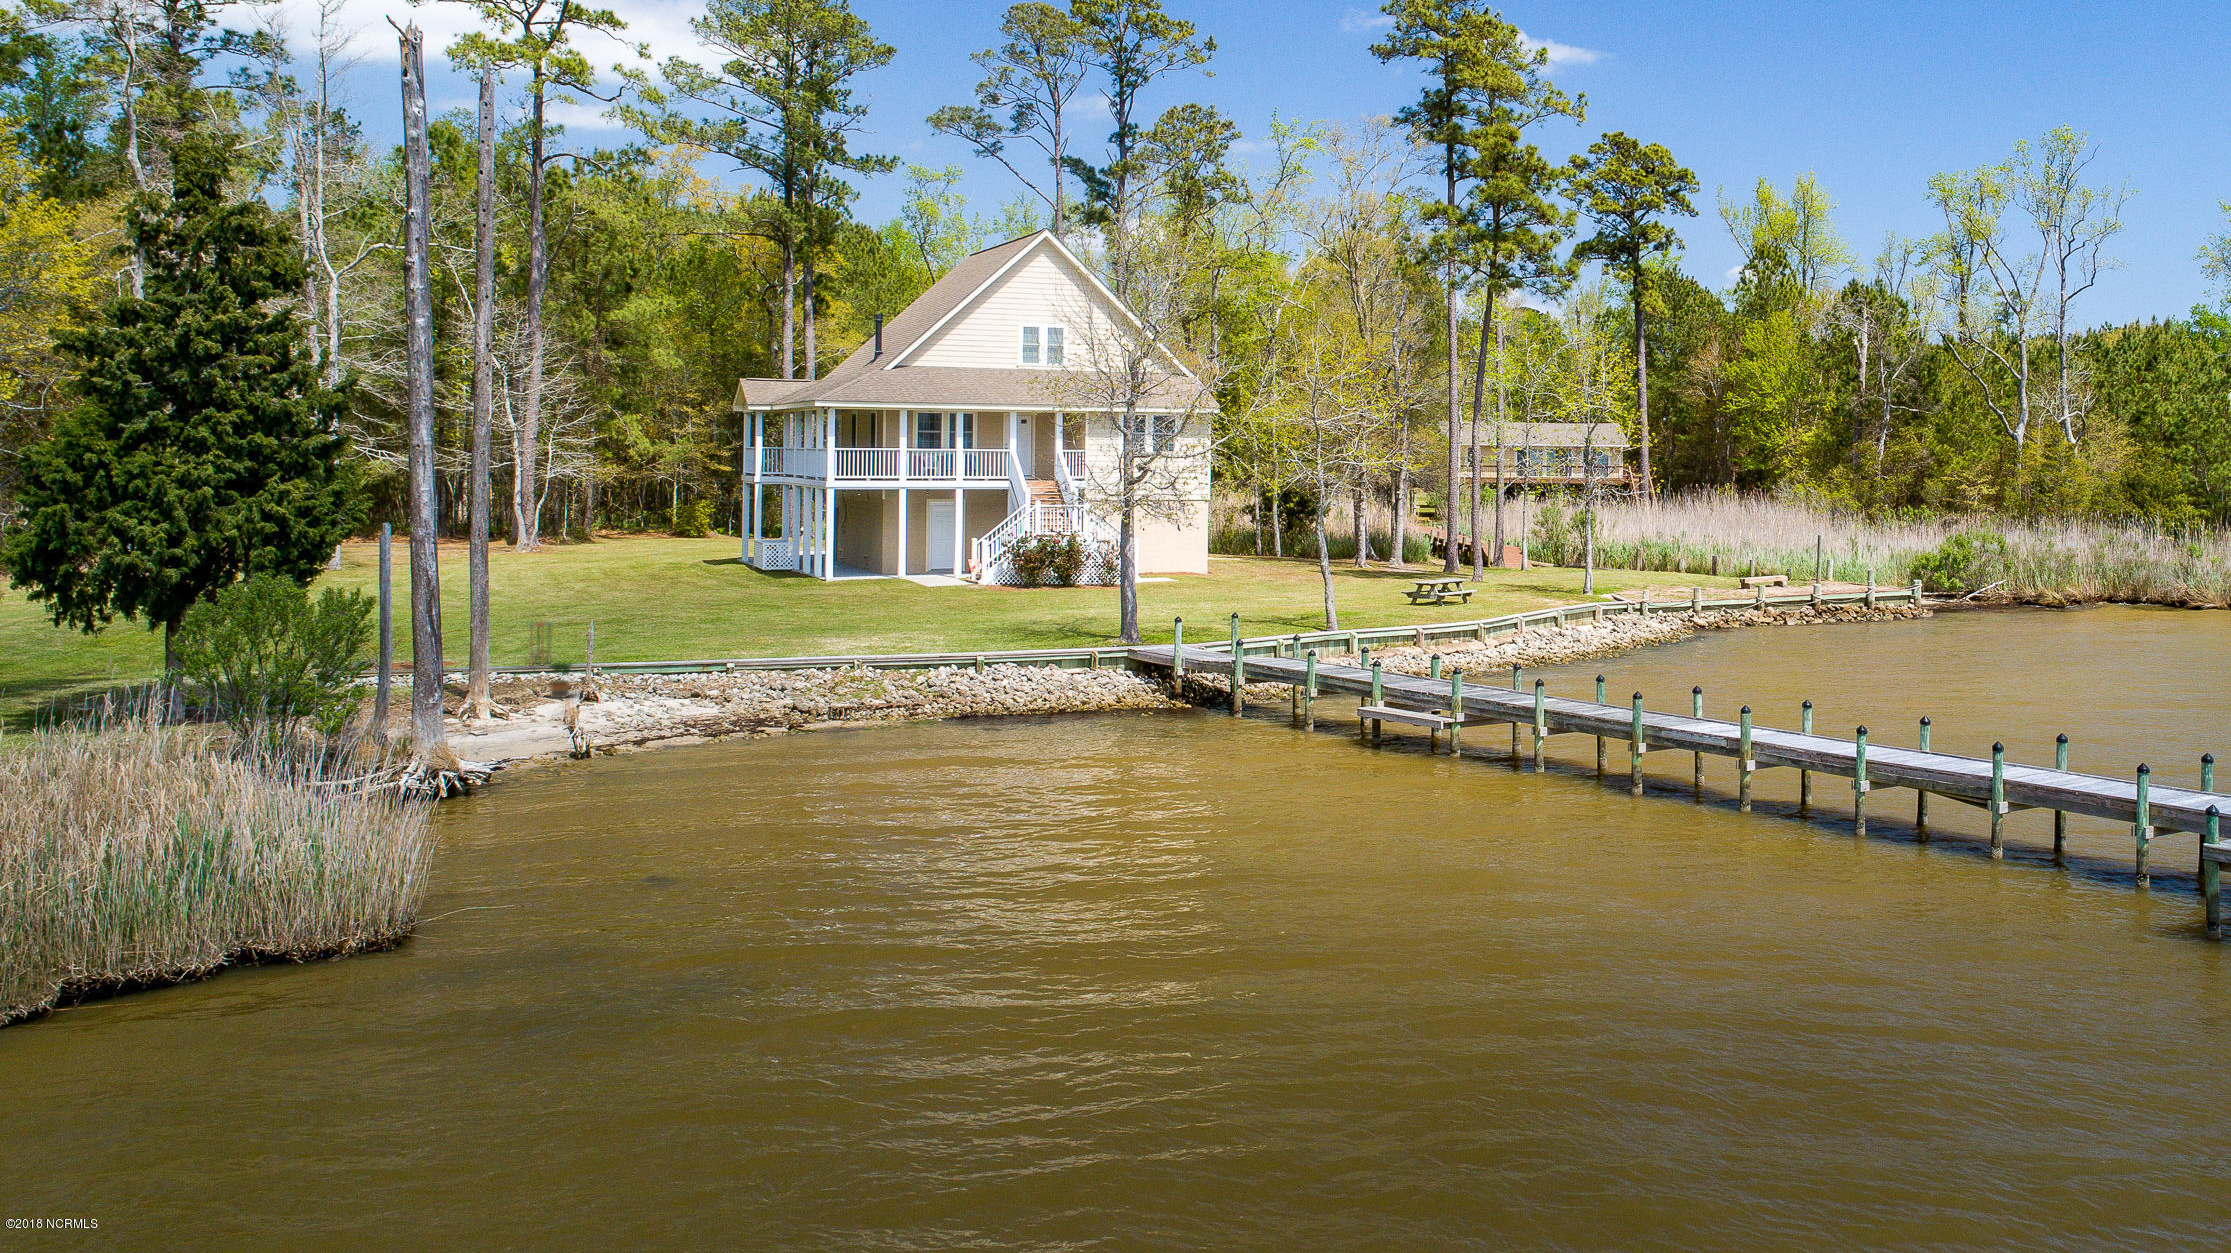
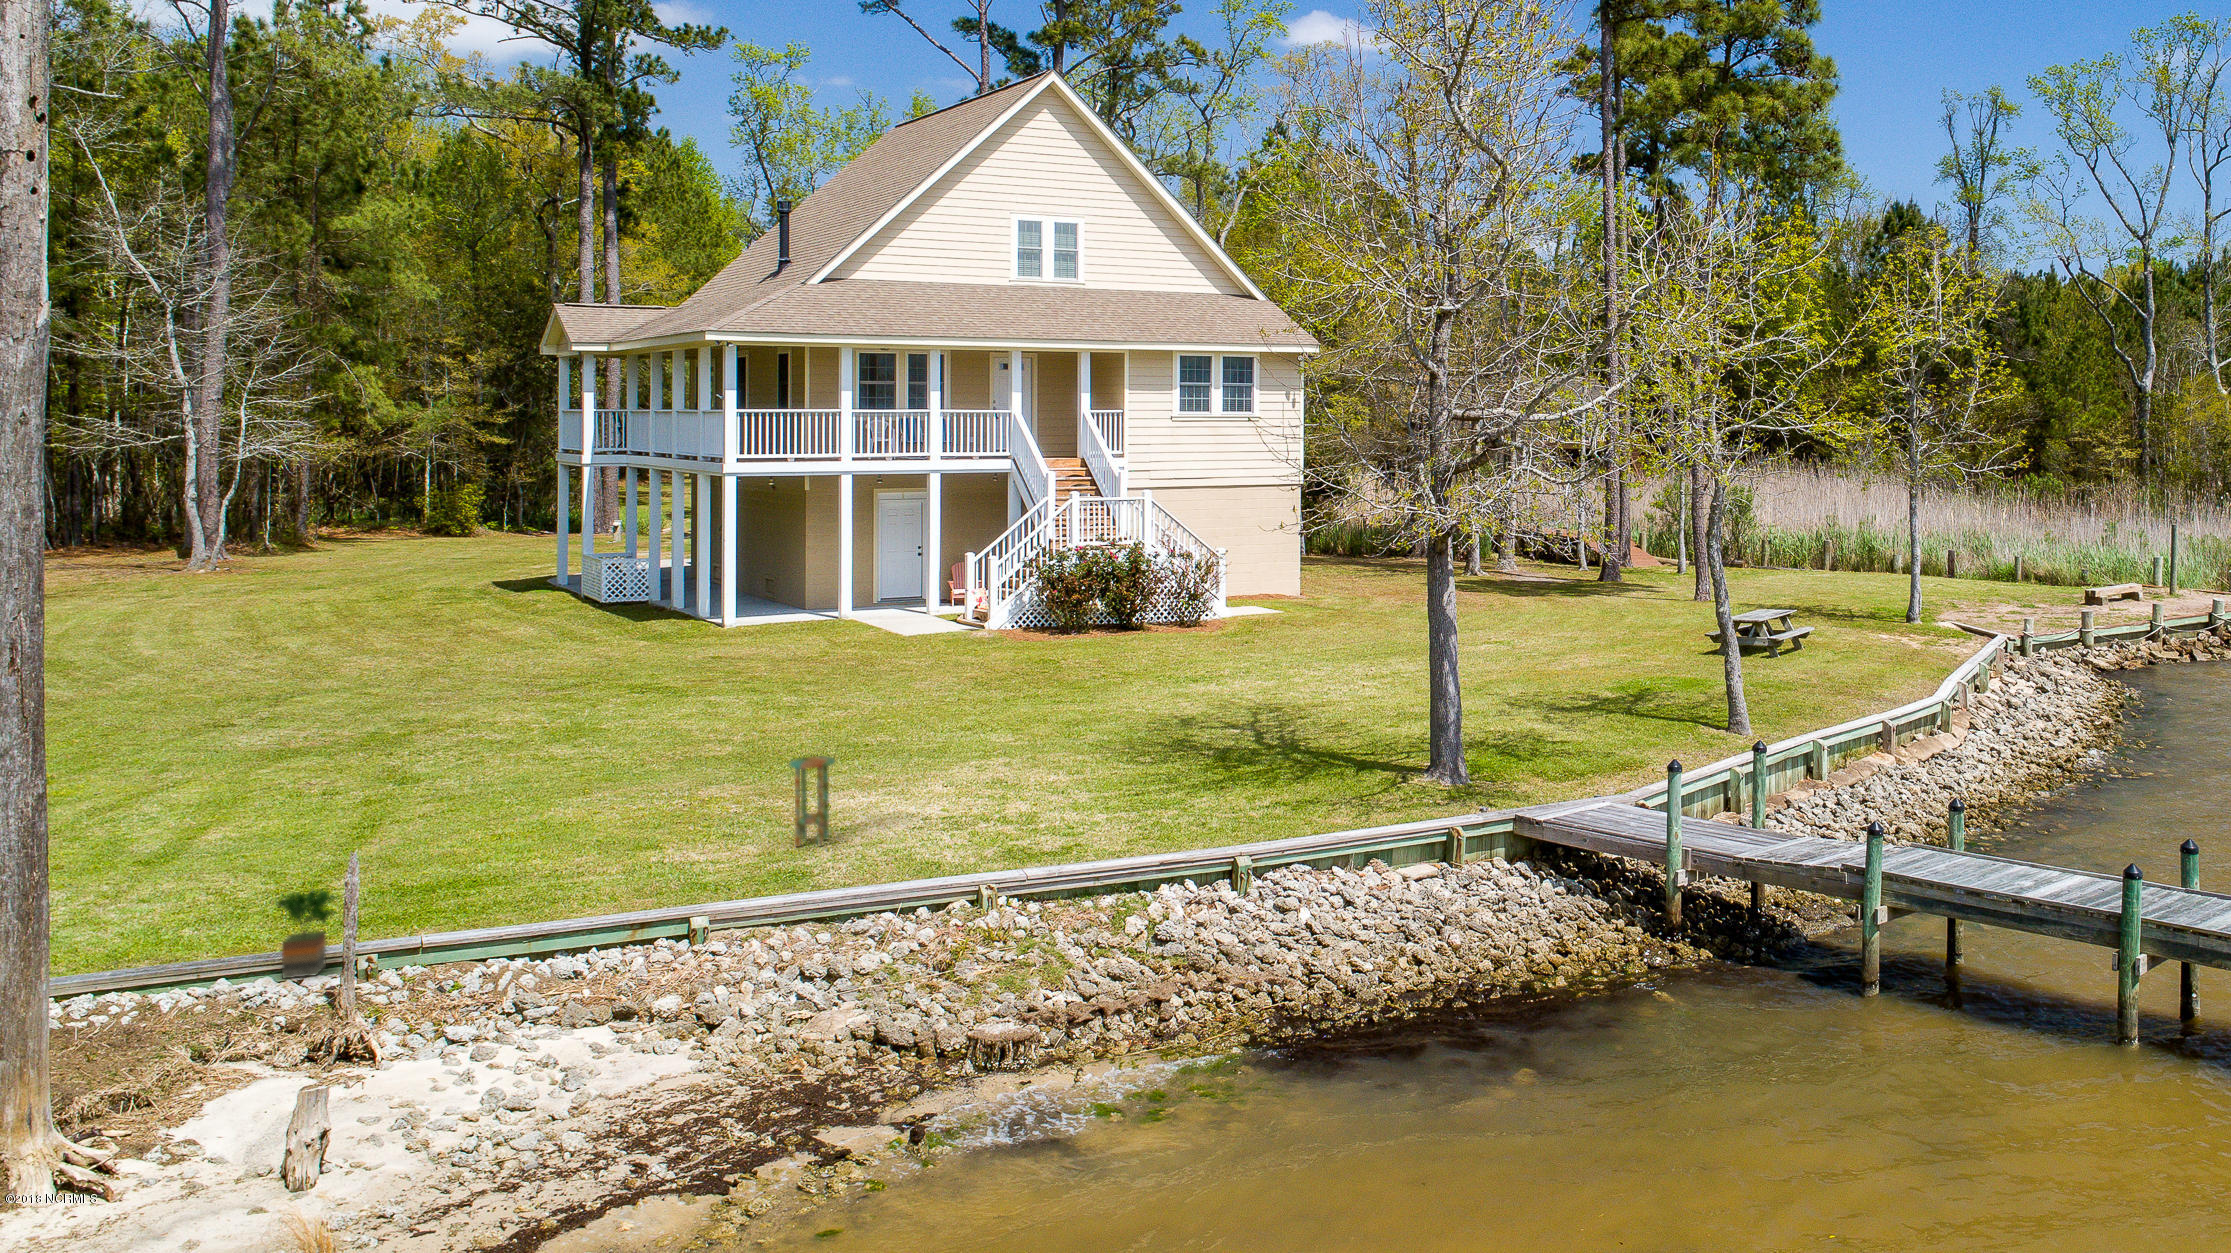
side table: present [529,622,552,664] -> present [789,756,835,847]

